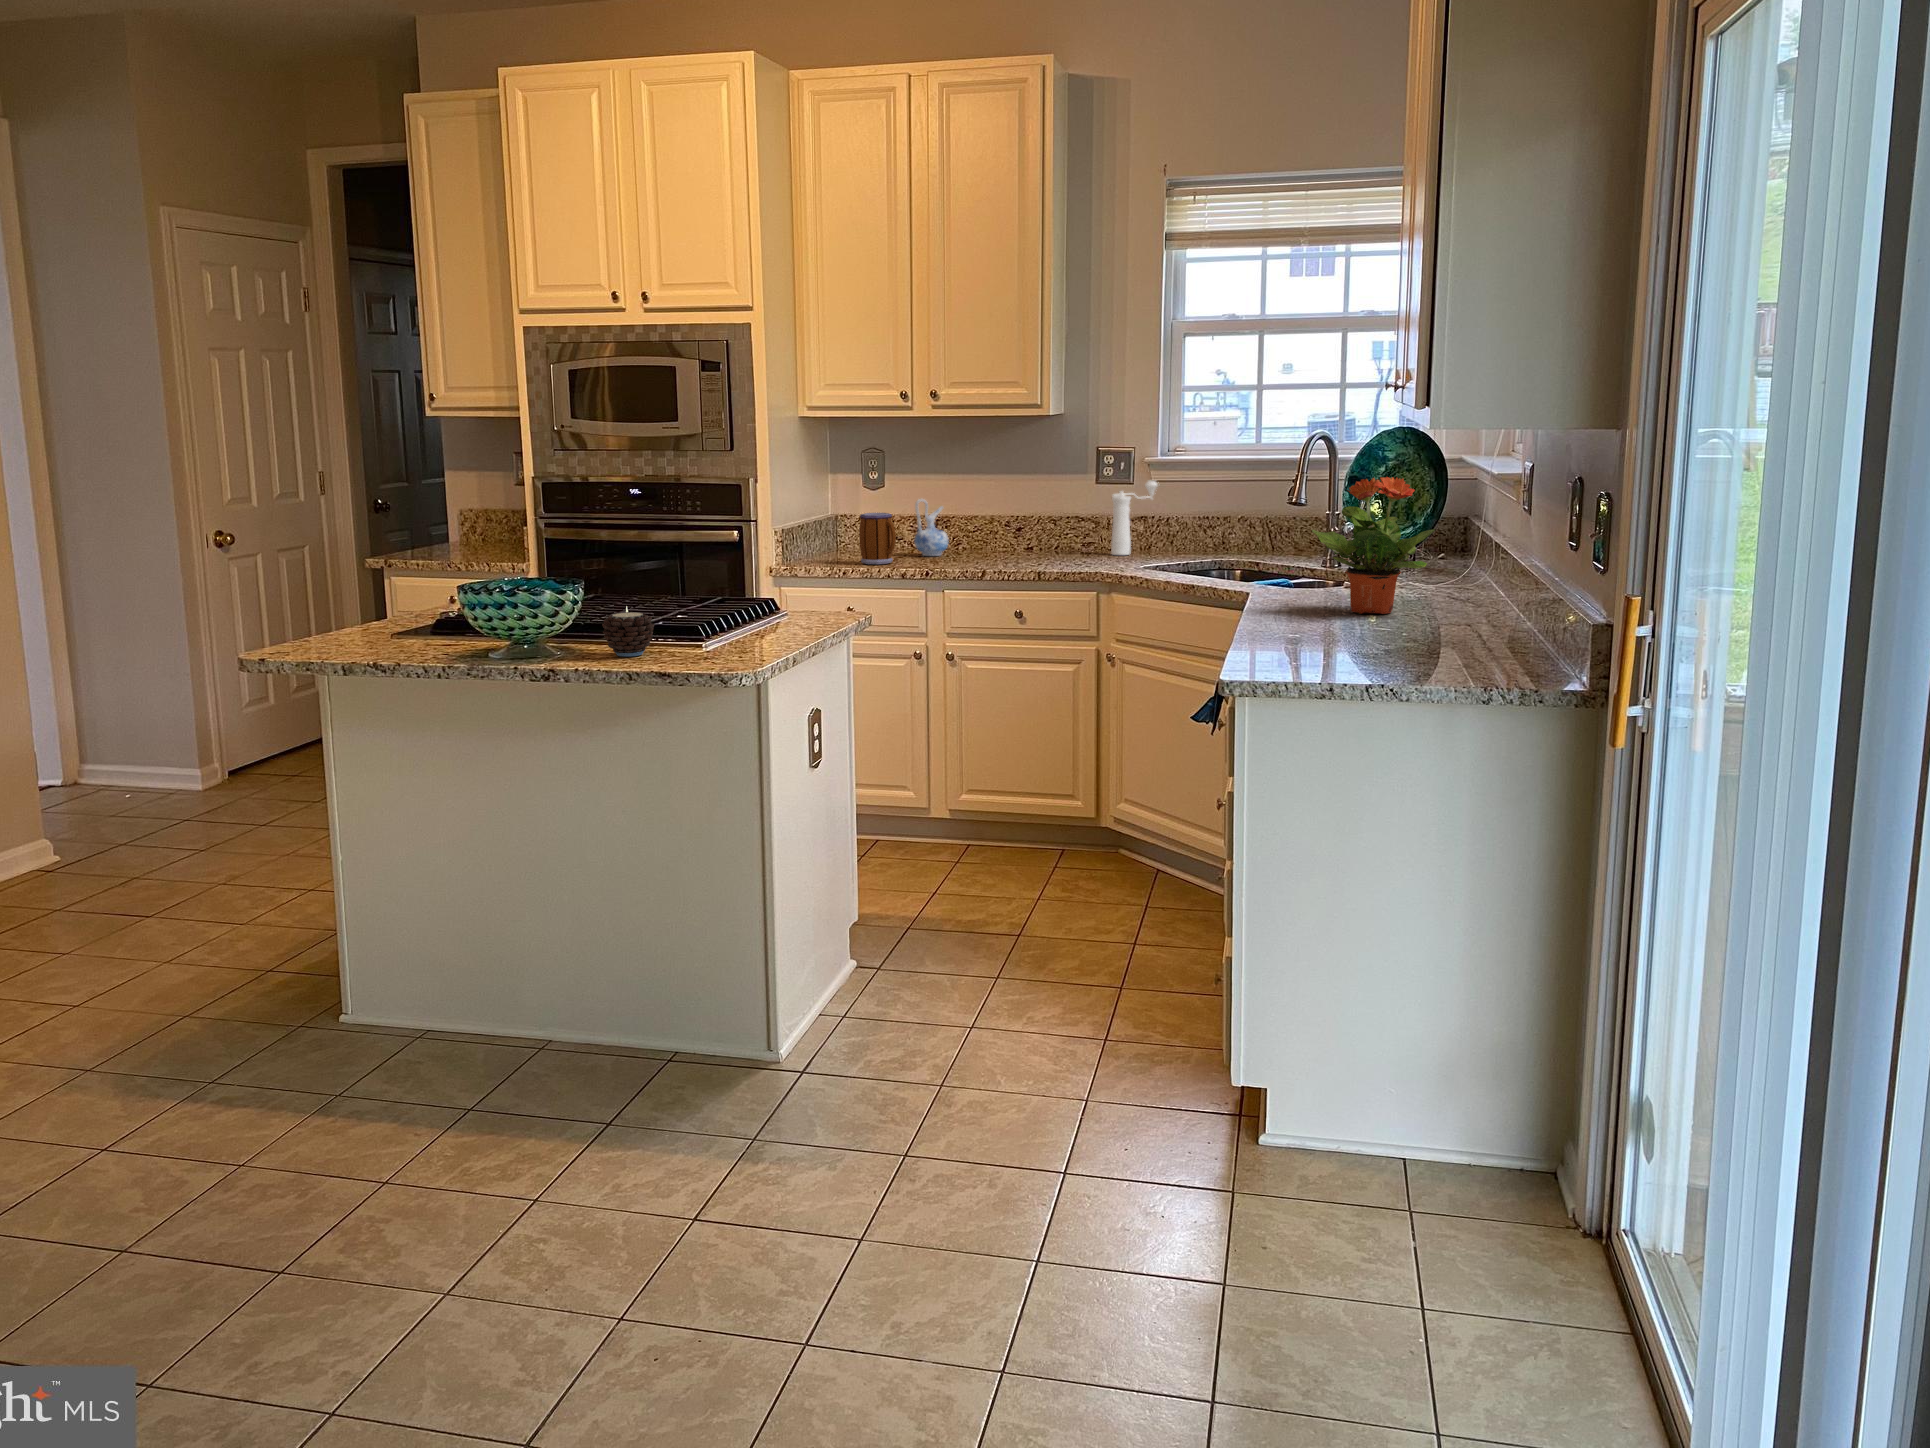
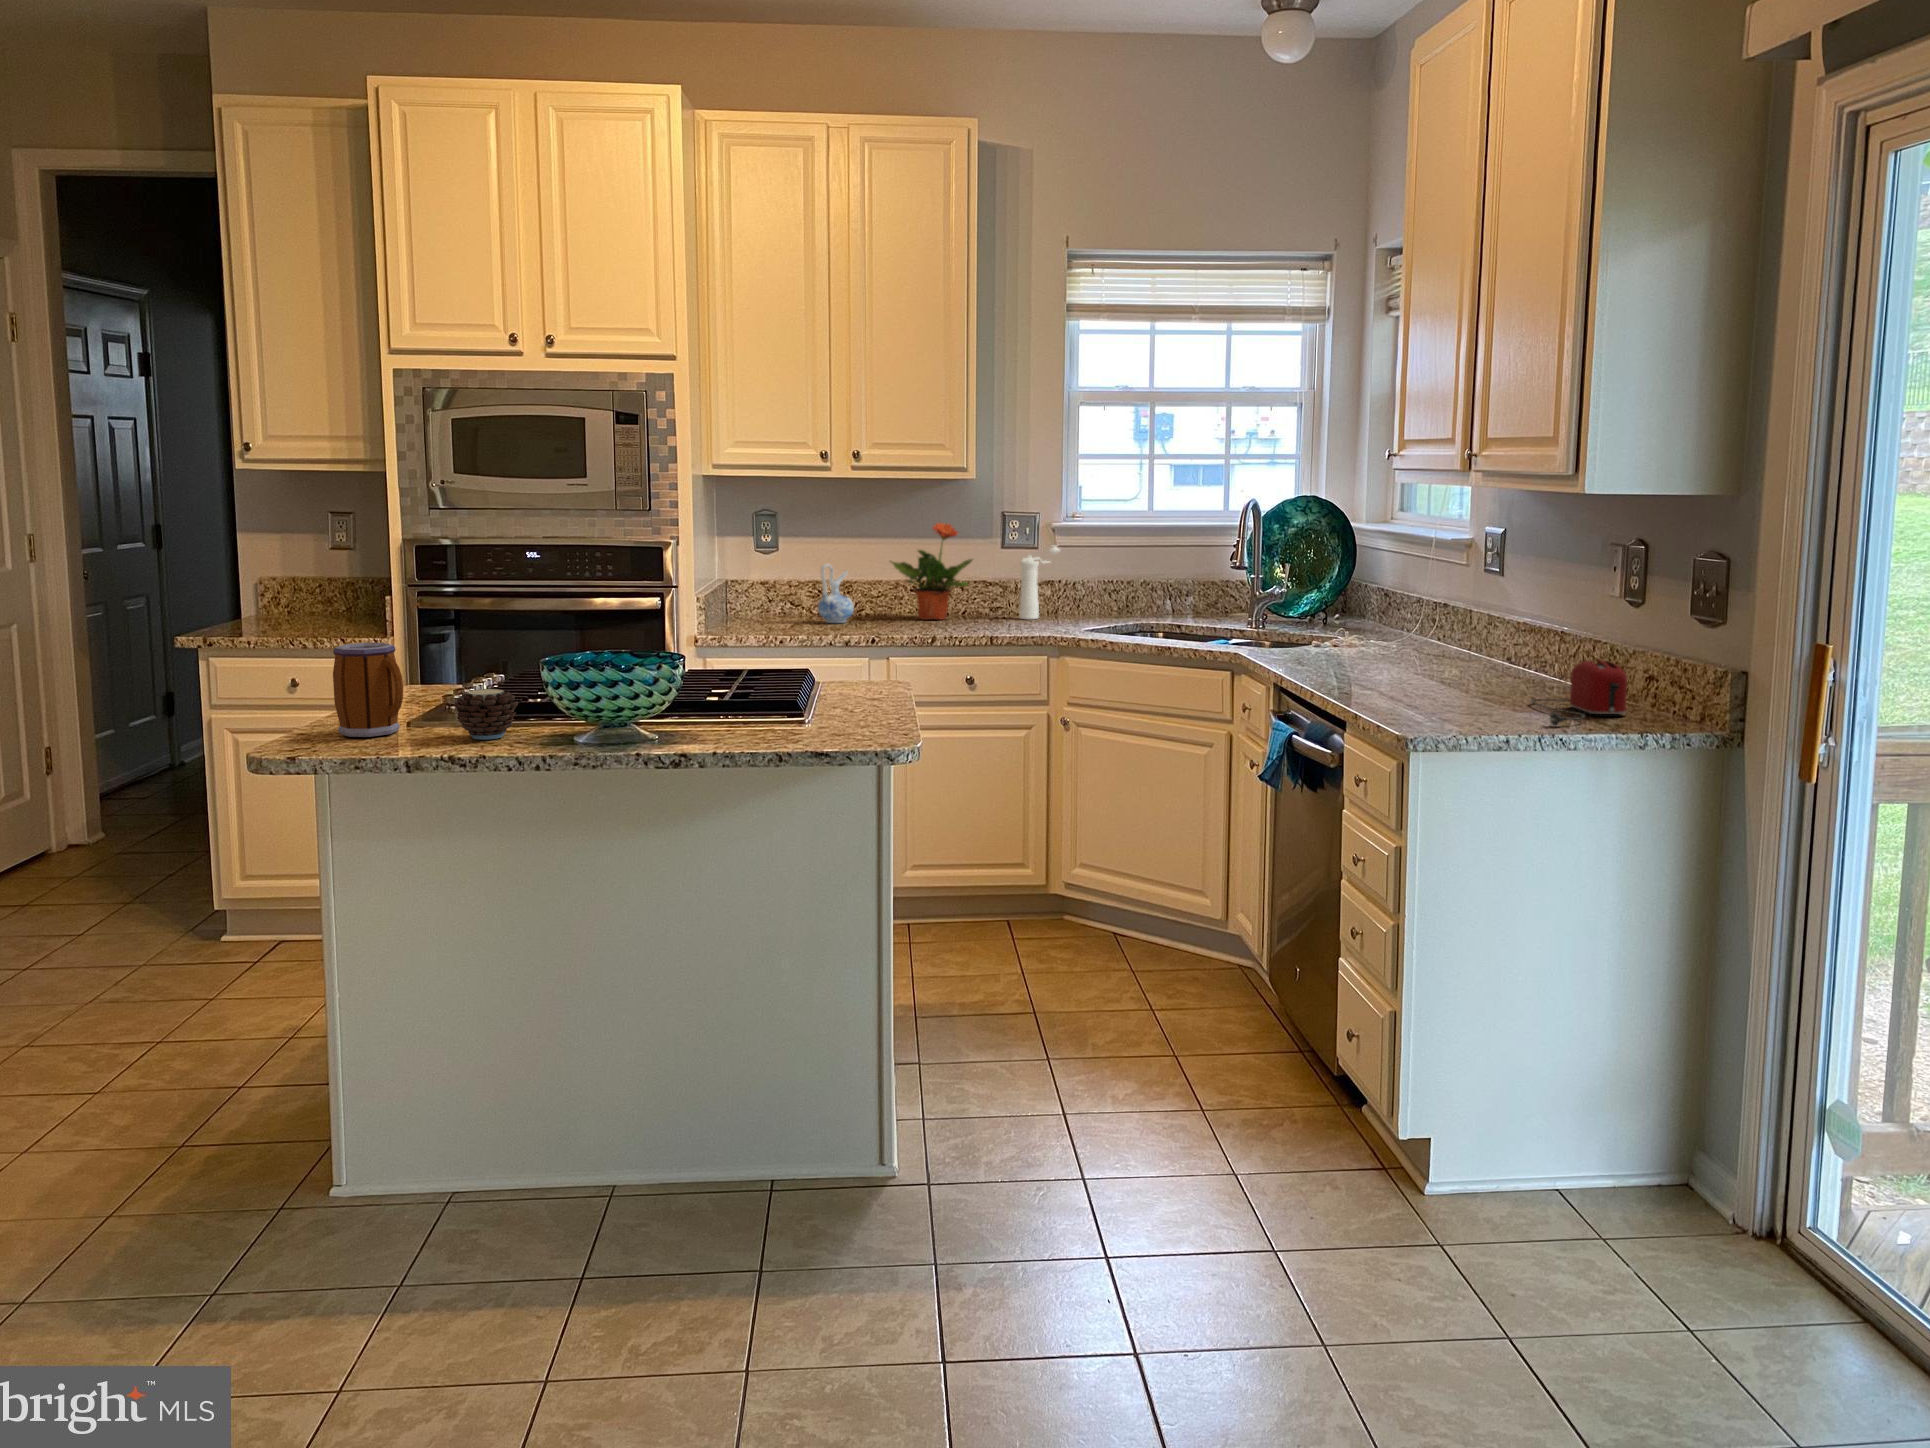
potted plant: present [1312,477,1435,614] -> present [890,523,972,620]
mug: present [859,513,896,565] -> present [333,643,403,737]
candle: present [602,607,654,657] -> present [454,683,518,739]
toaster: none [1395,610,1512,677] -> present [1531,661,1627,726]

